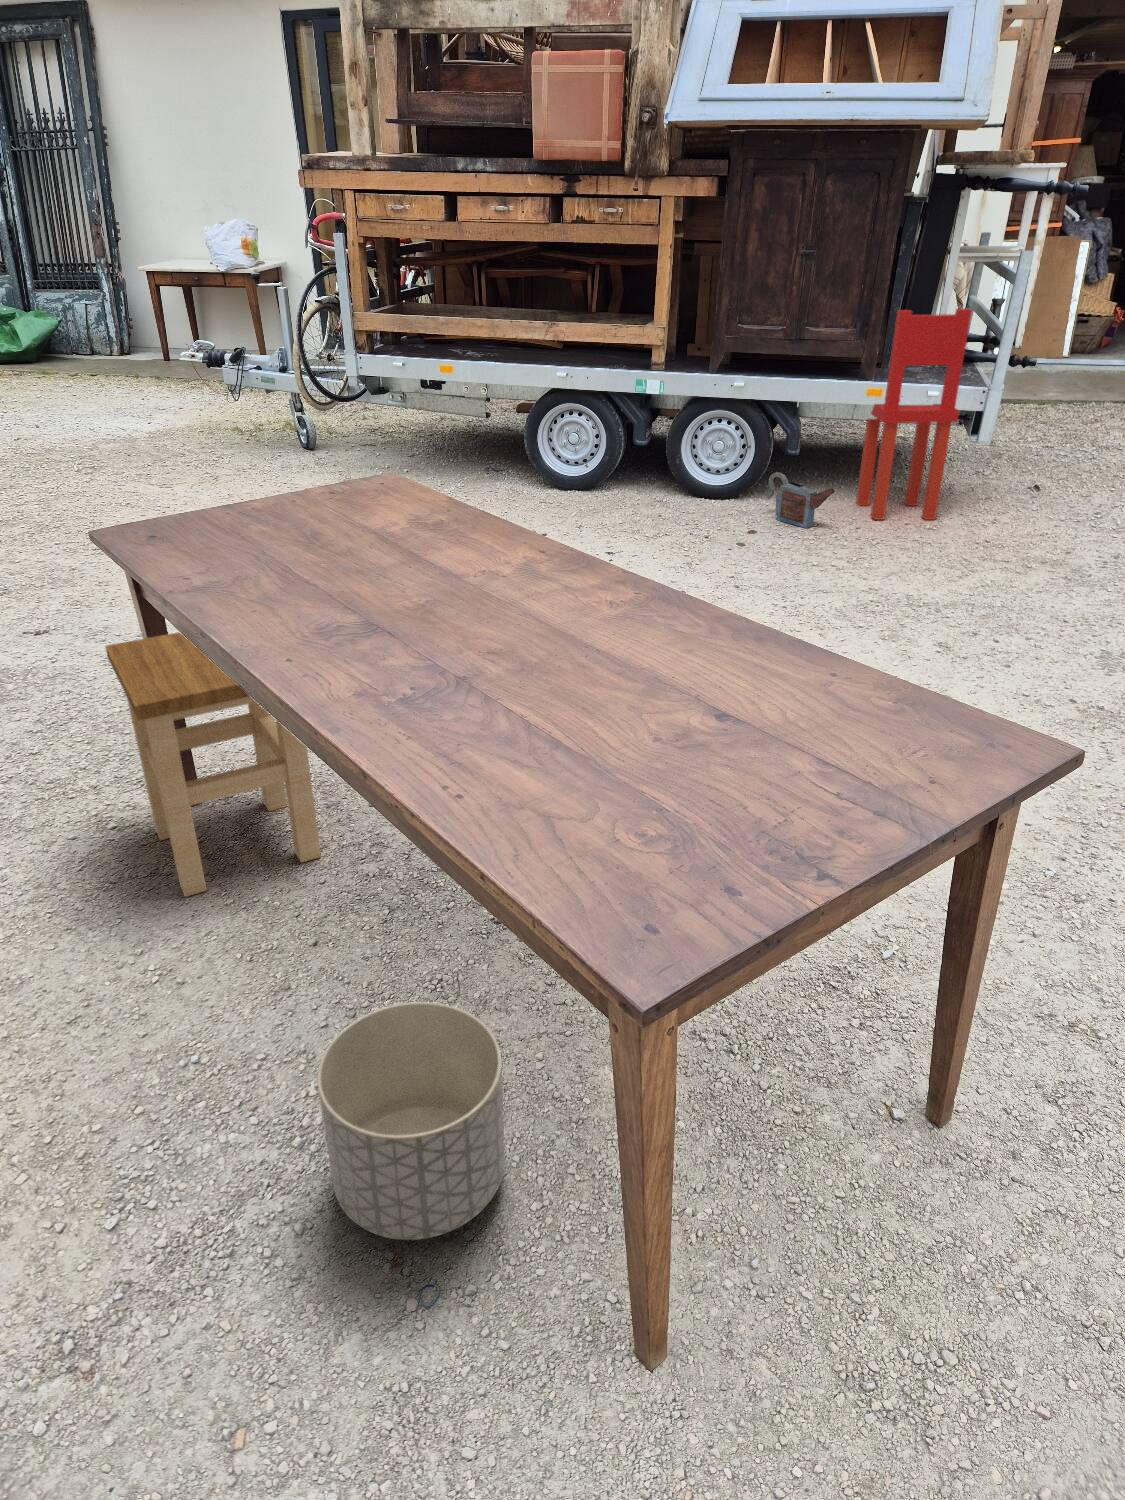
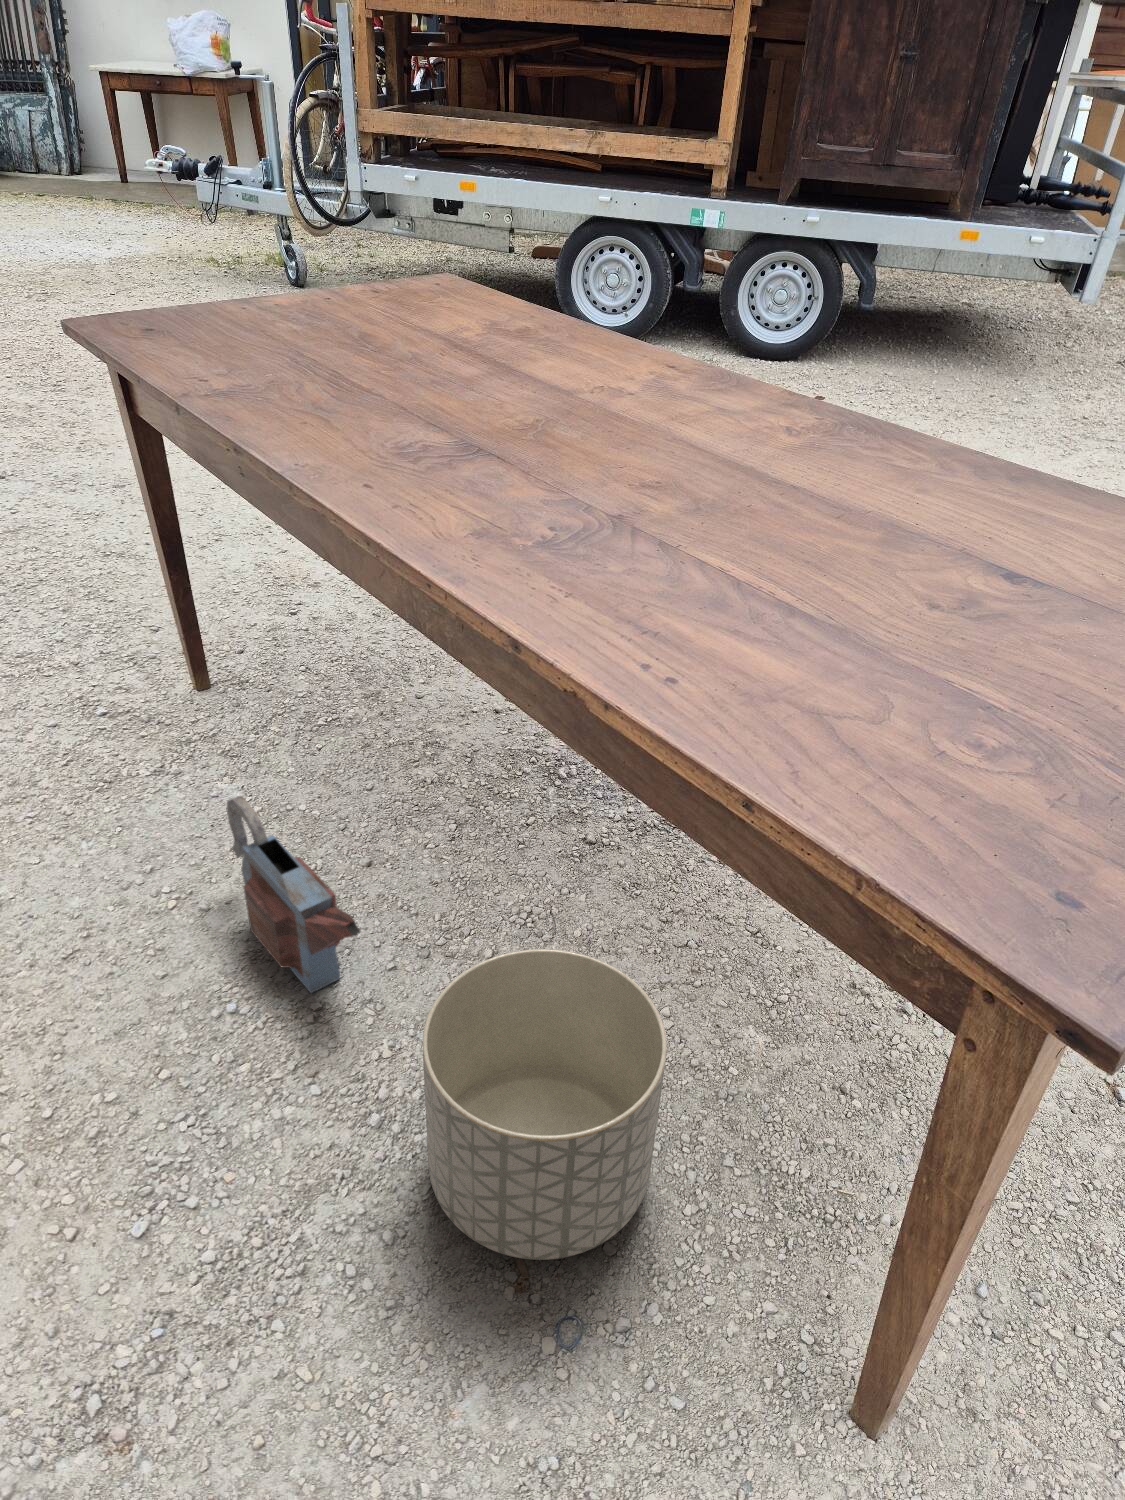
chair: present [856,308,971,520] -> none [935,129,1097,388]
watering can: present [767,472,835,528] -> present [227,796,360,993]
stool: present [105,631,321,897] -> none [94,453,364,801]

